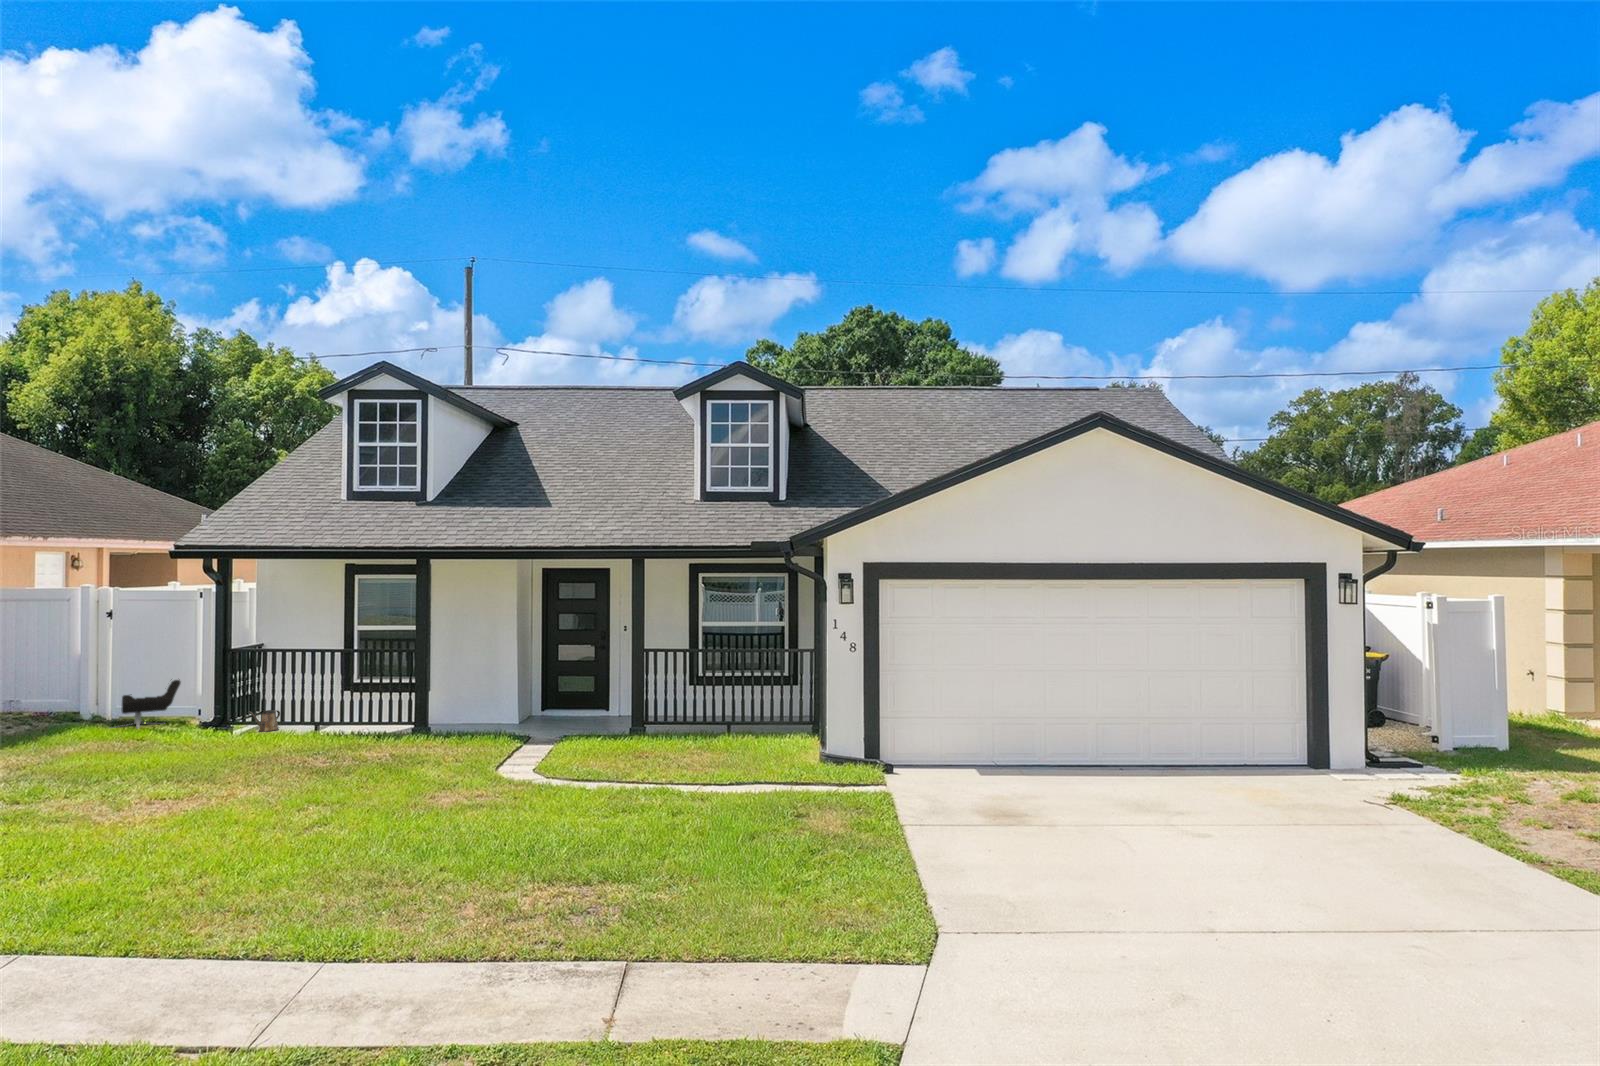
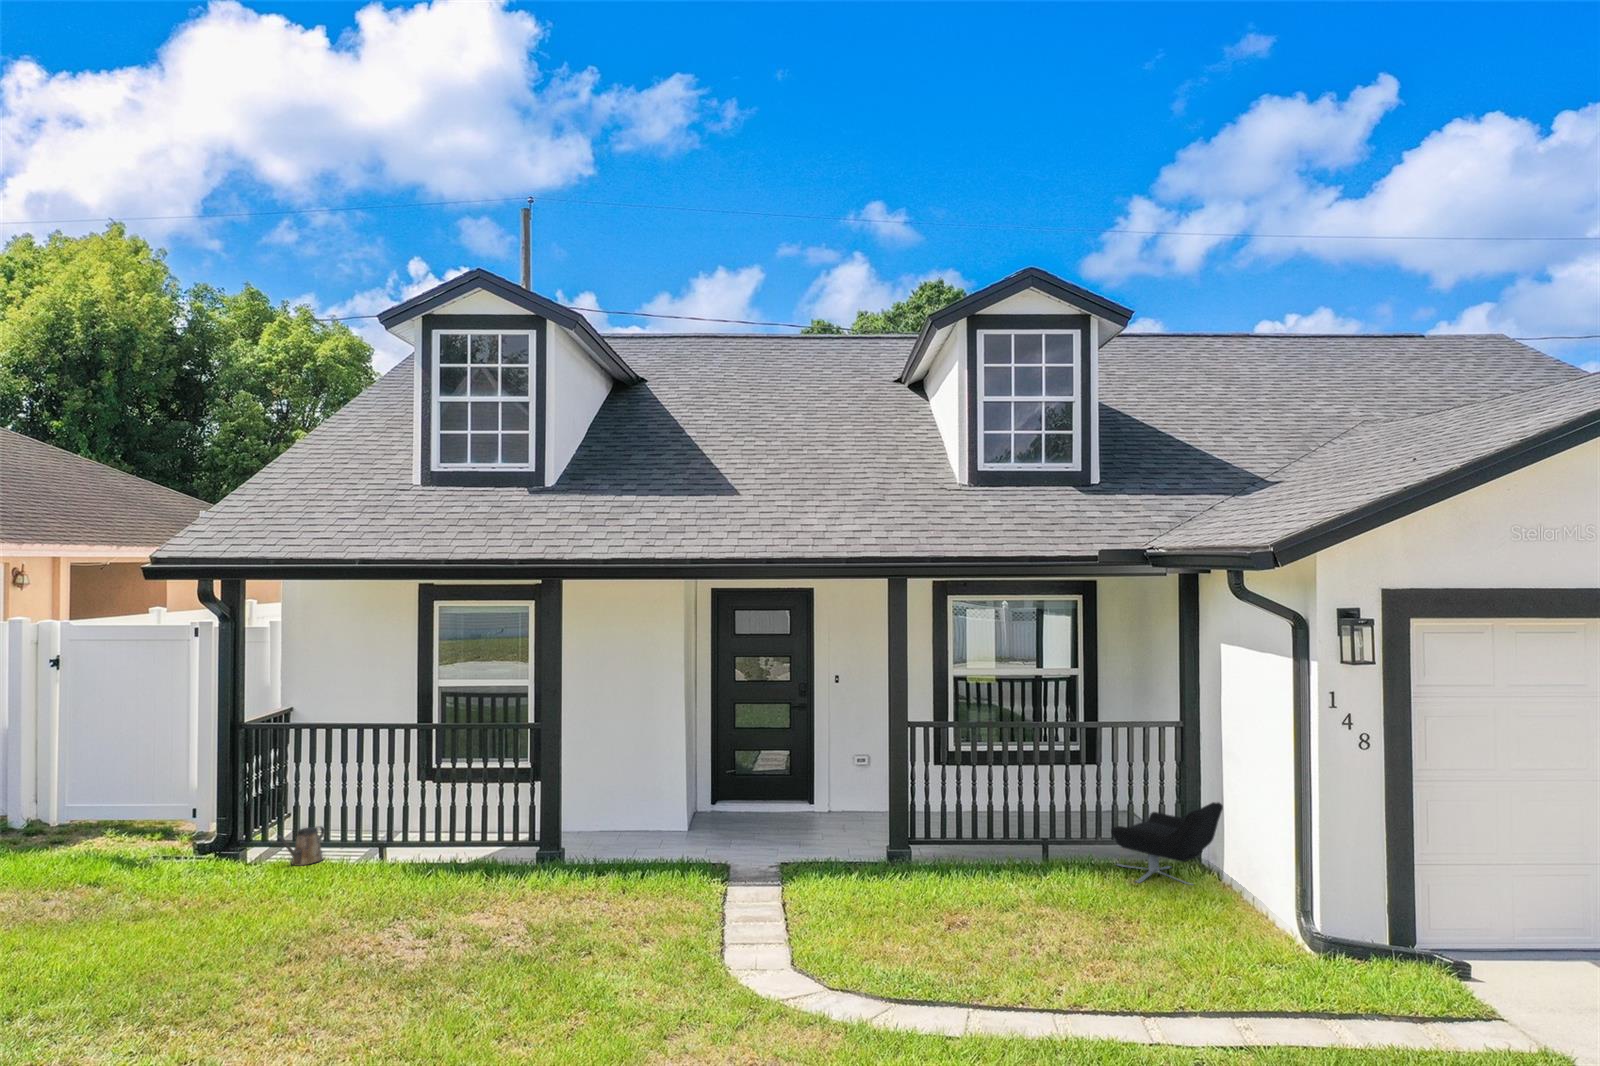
lounge chair: present [115,680,181,728] -> present [1111,802,1223,885]

